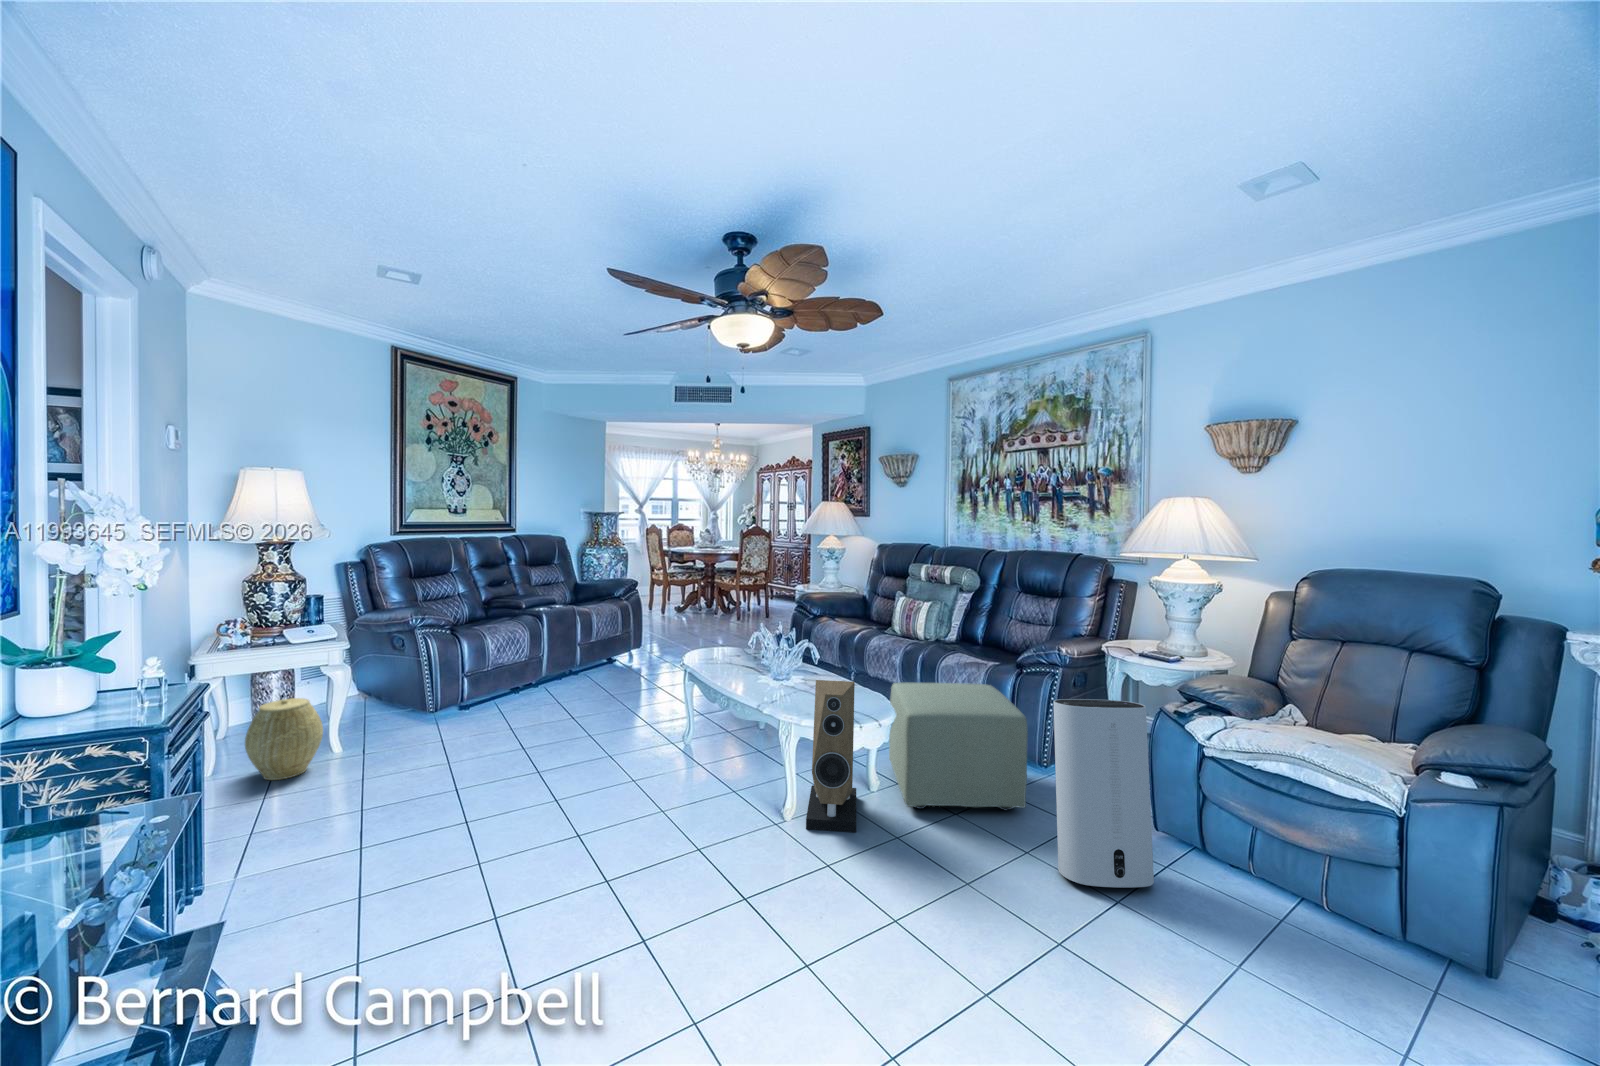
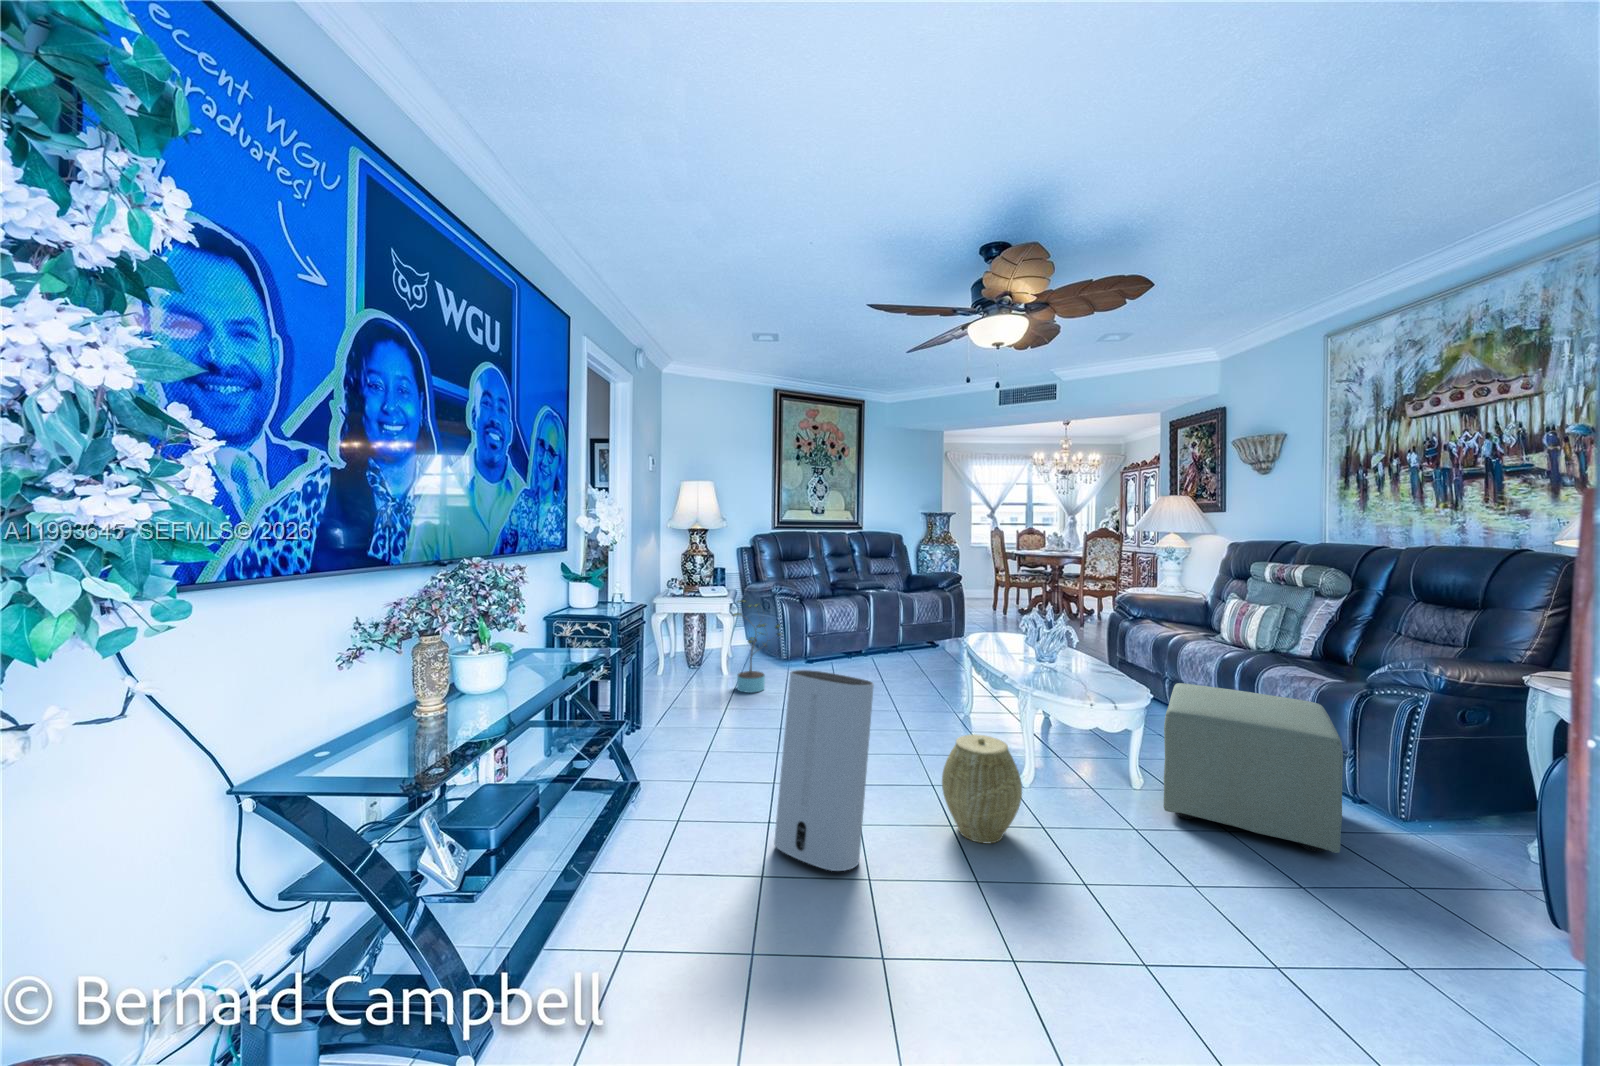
potted plant: none [361,644,443,777] -> present [733,600,781,693]
speaker: present [806,680,856,832] -> none [1041,660,1113,818]
woven basket: present [245,698,323,780] -> present [942,734,1022,843]
air purifier: present [1054,699,1154,888] -> present [774,670,874,871]

